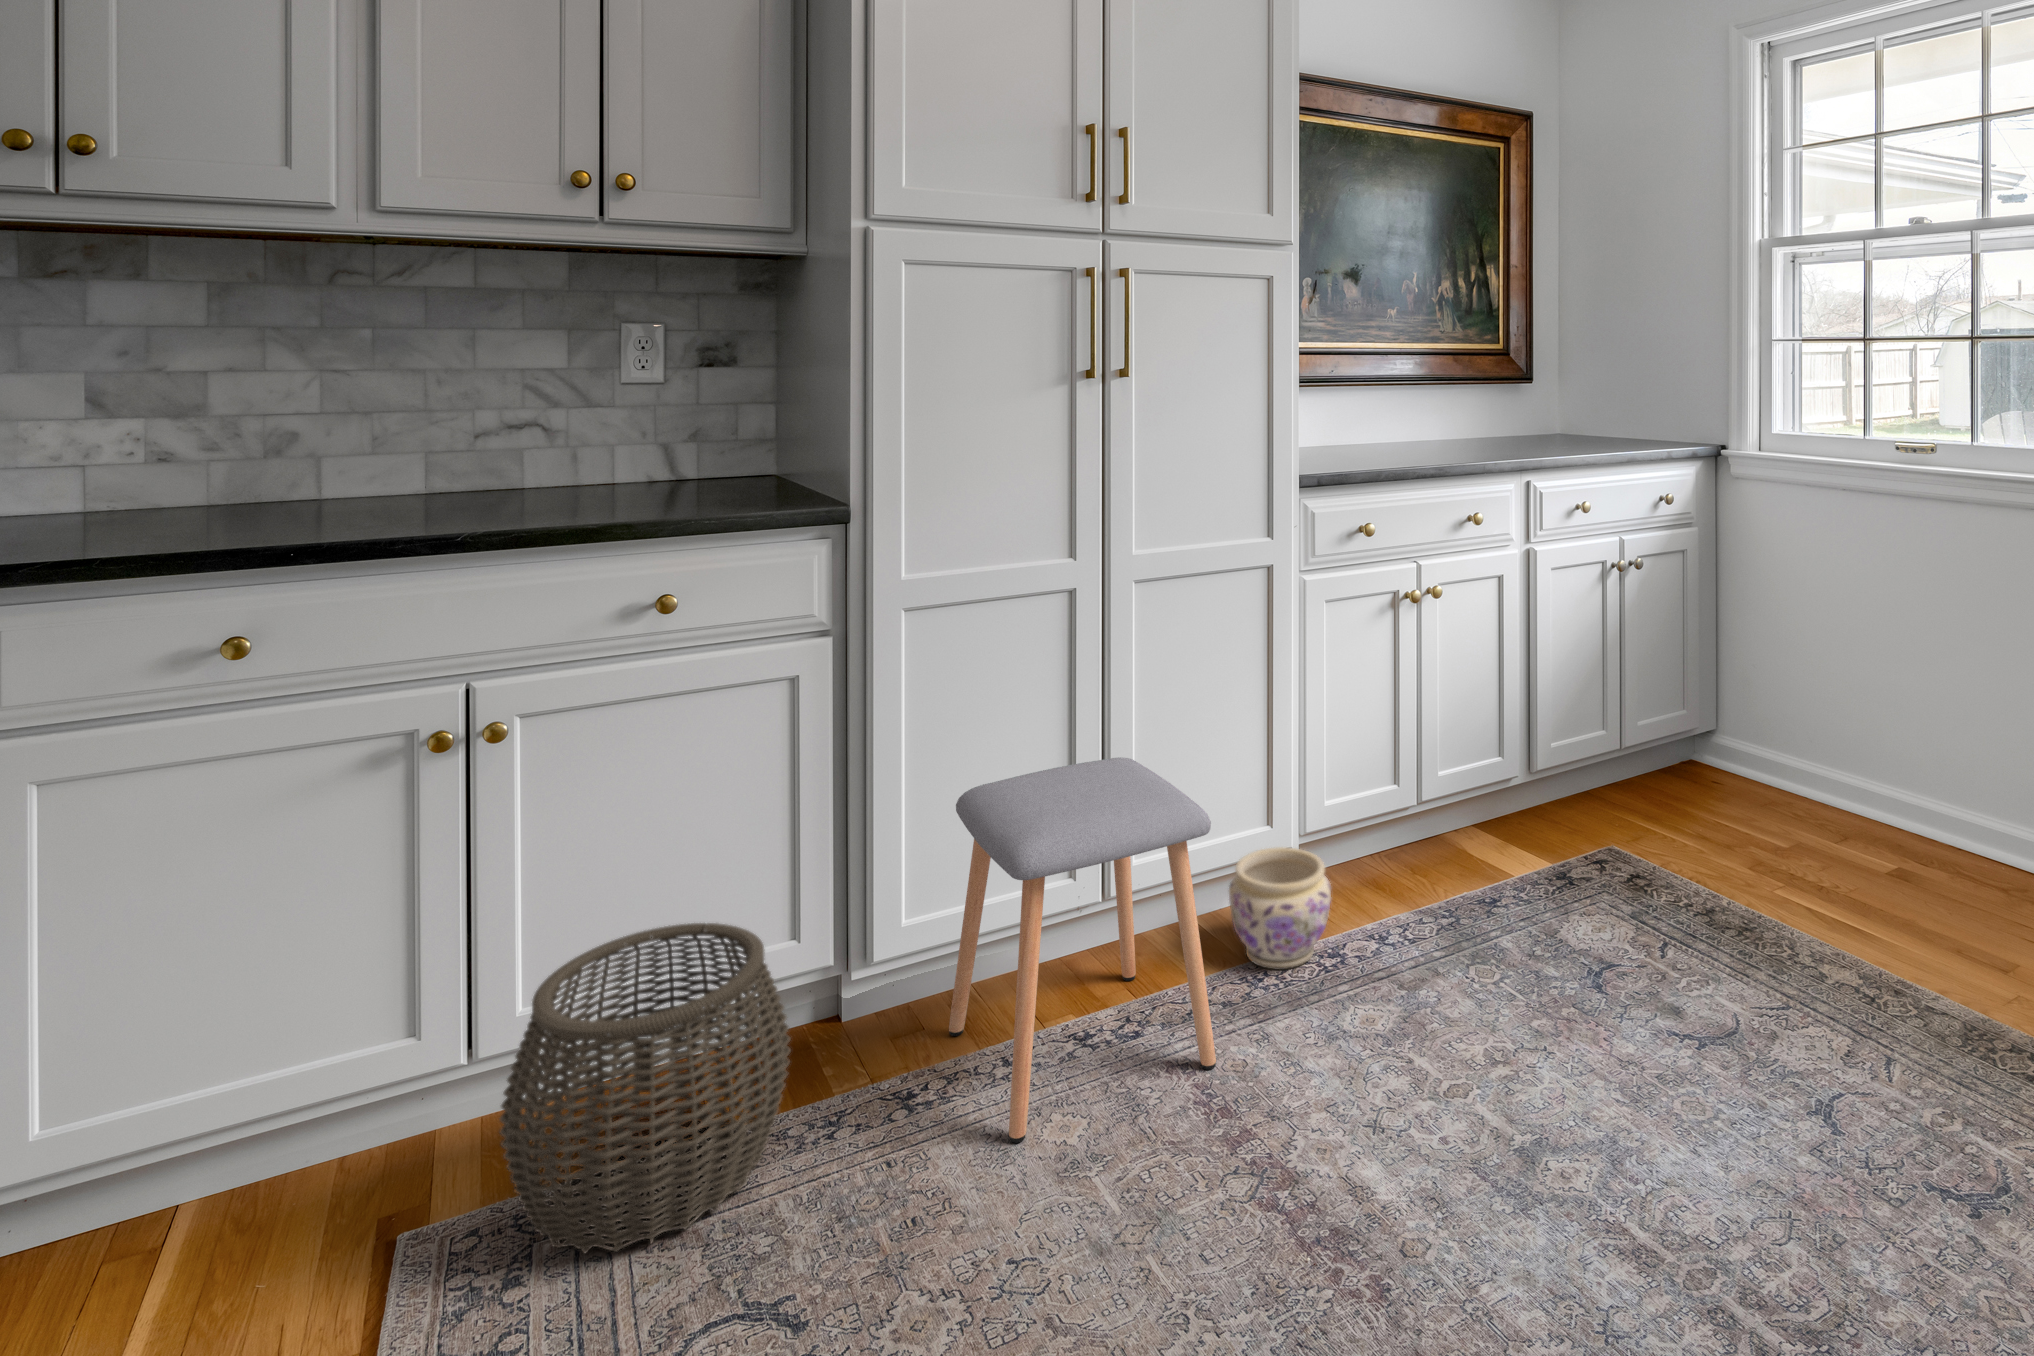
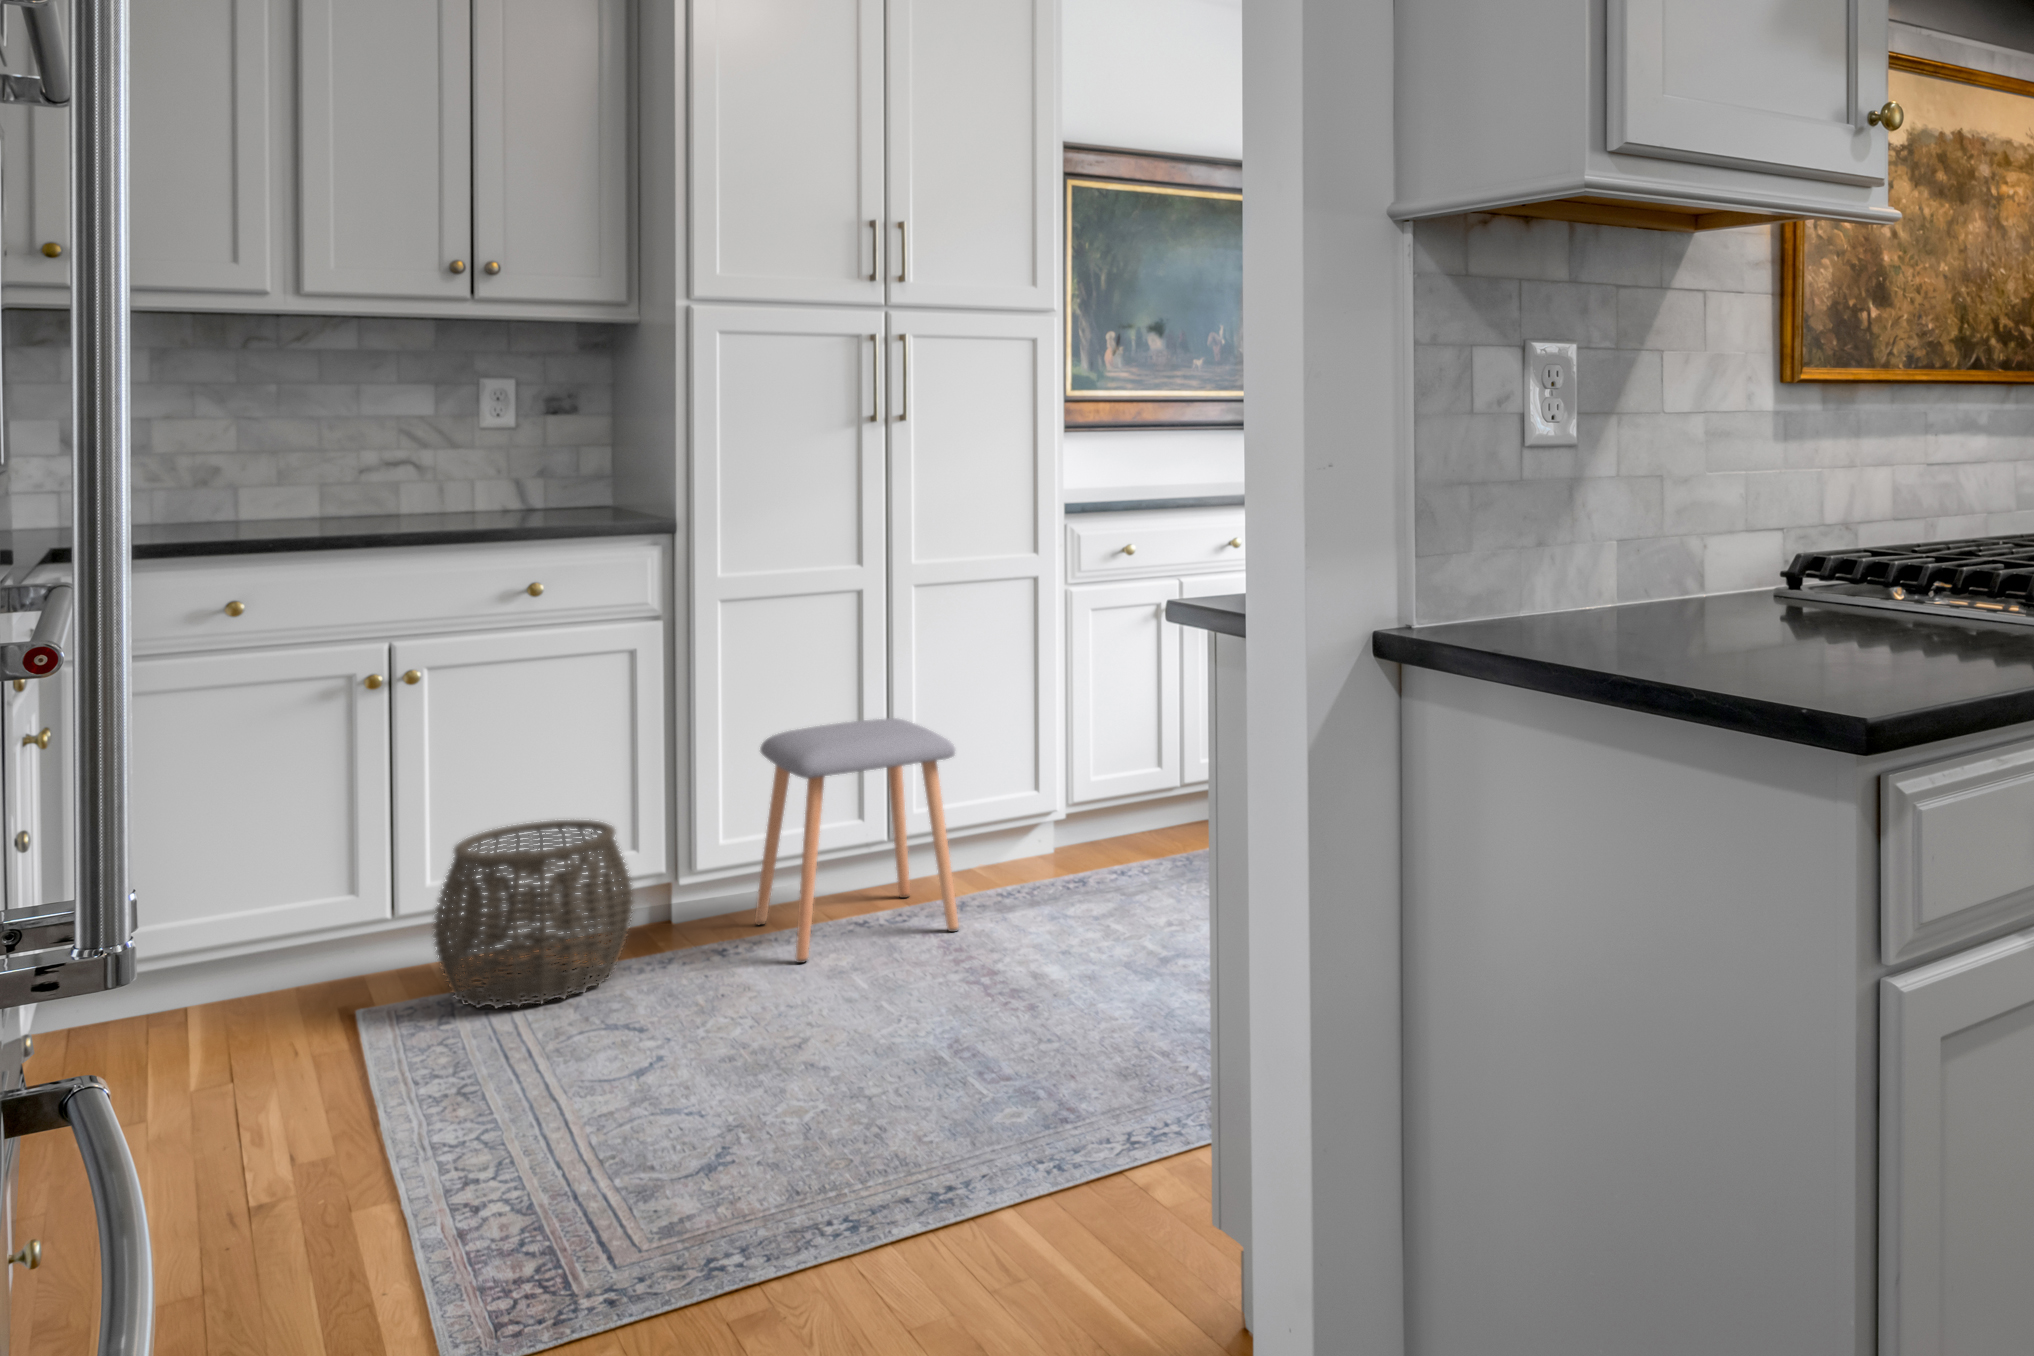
planter: present [1229,847,1331,970] -> none [990,803,1076,889]

